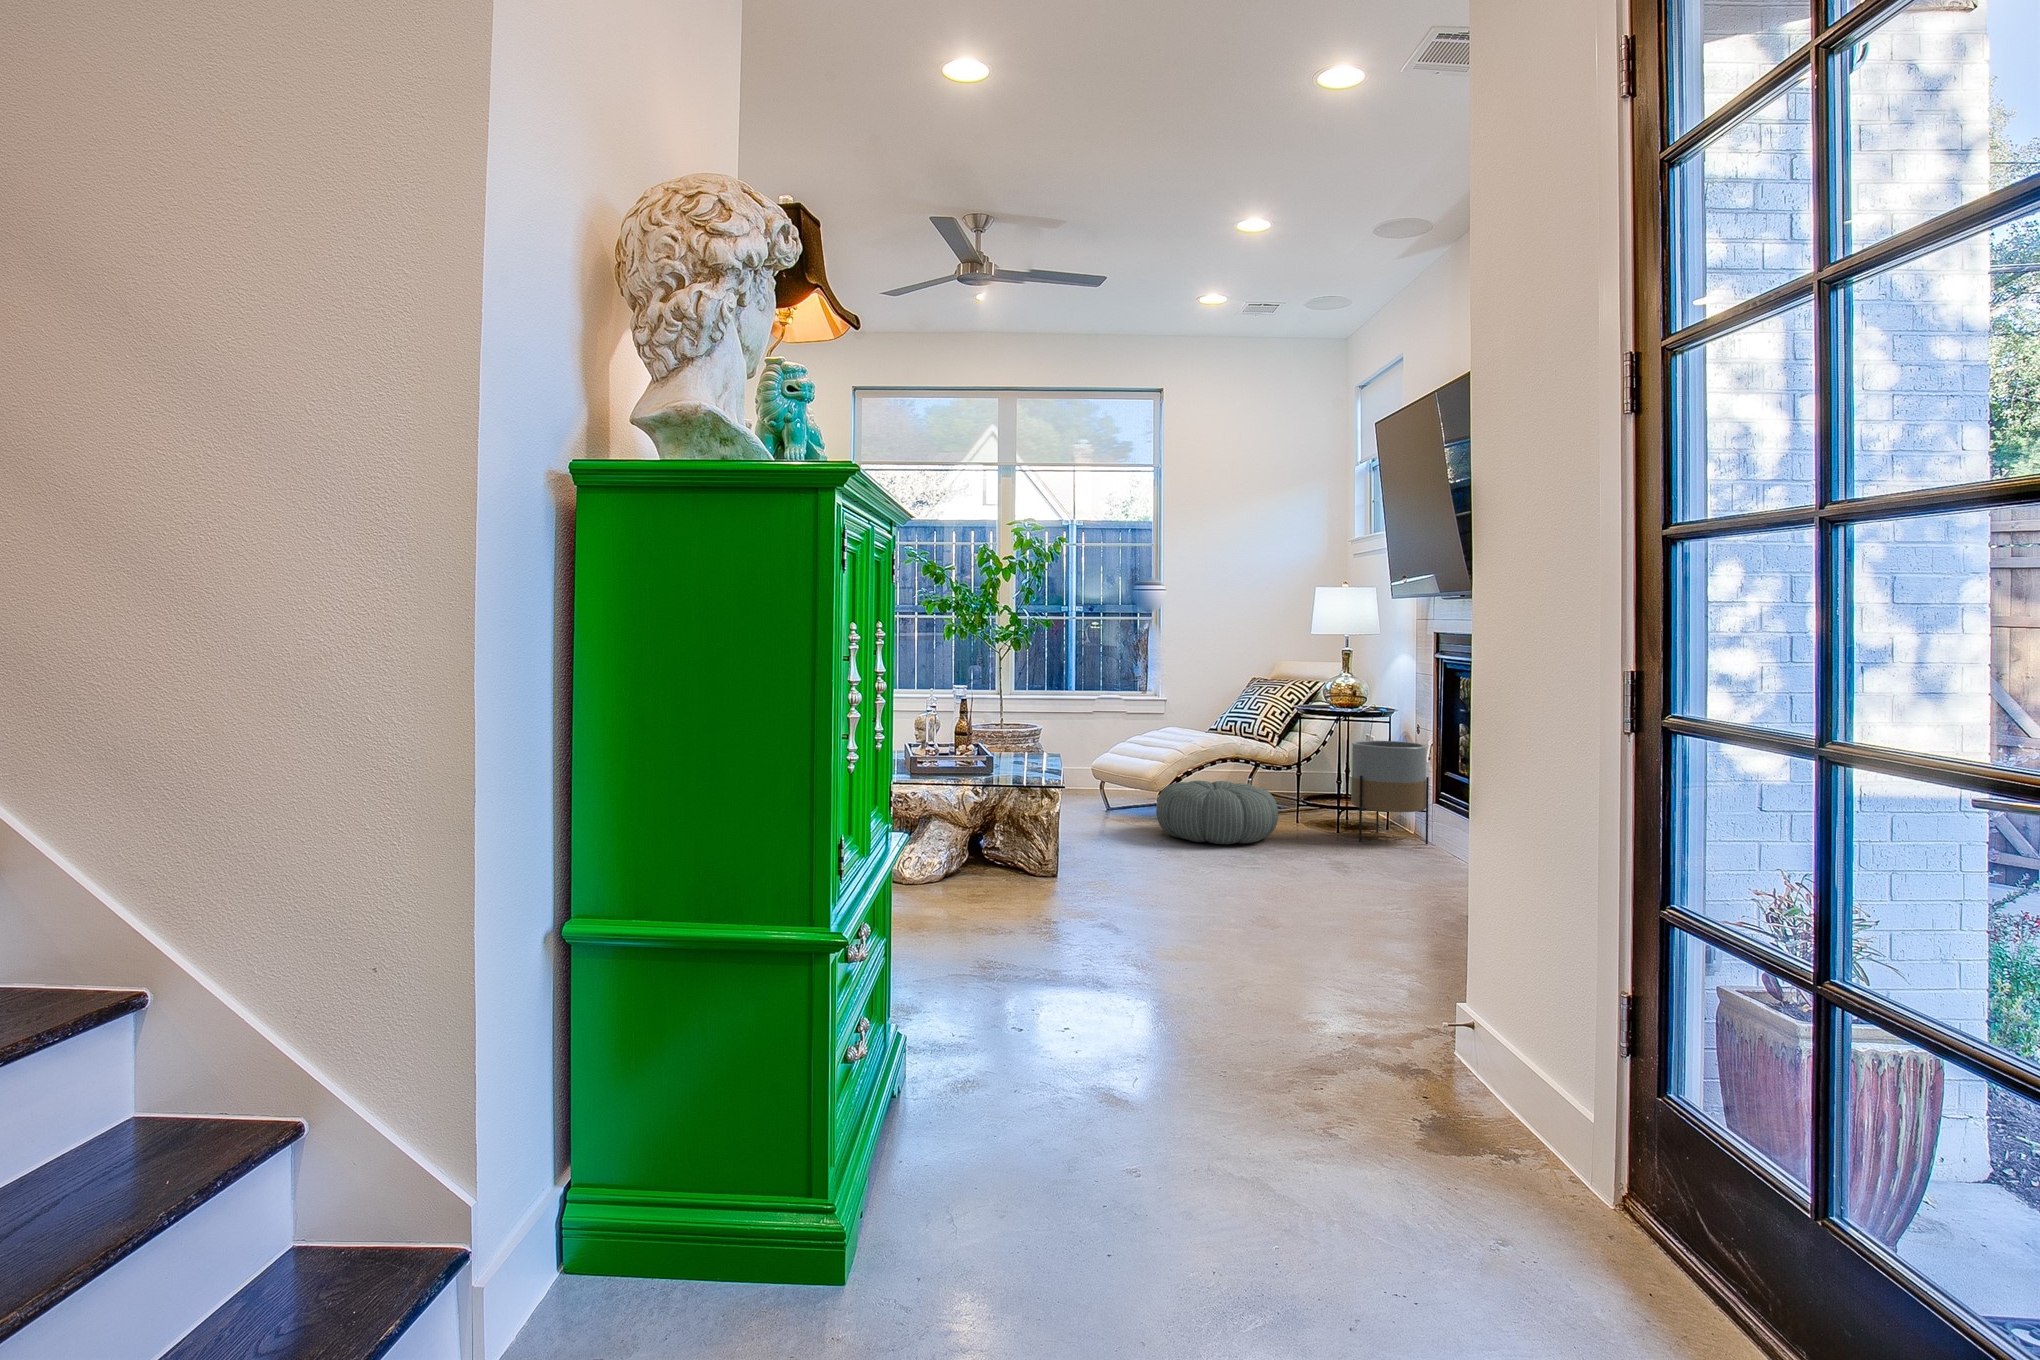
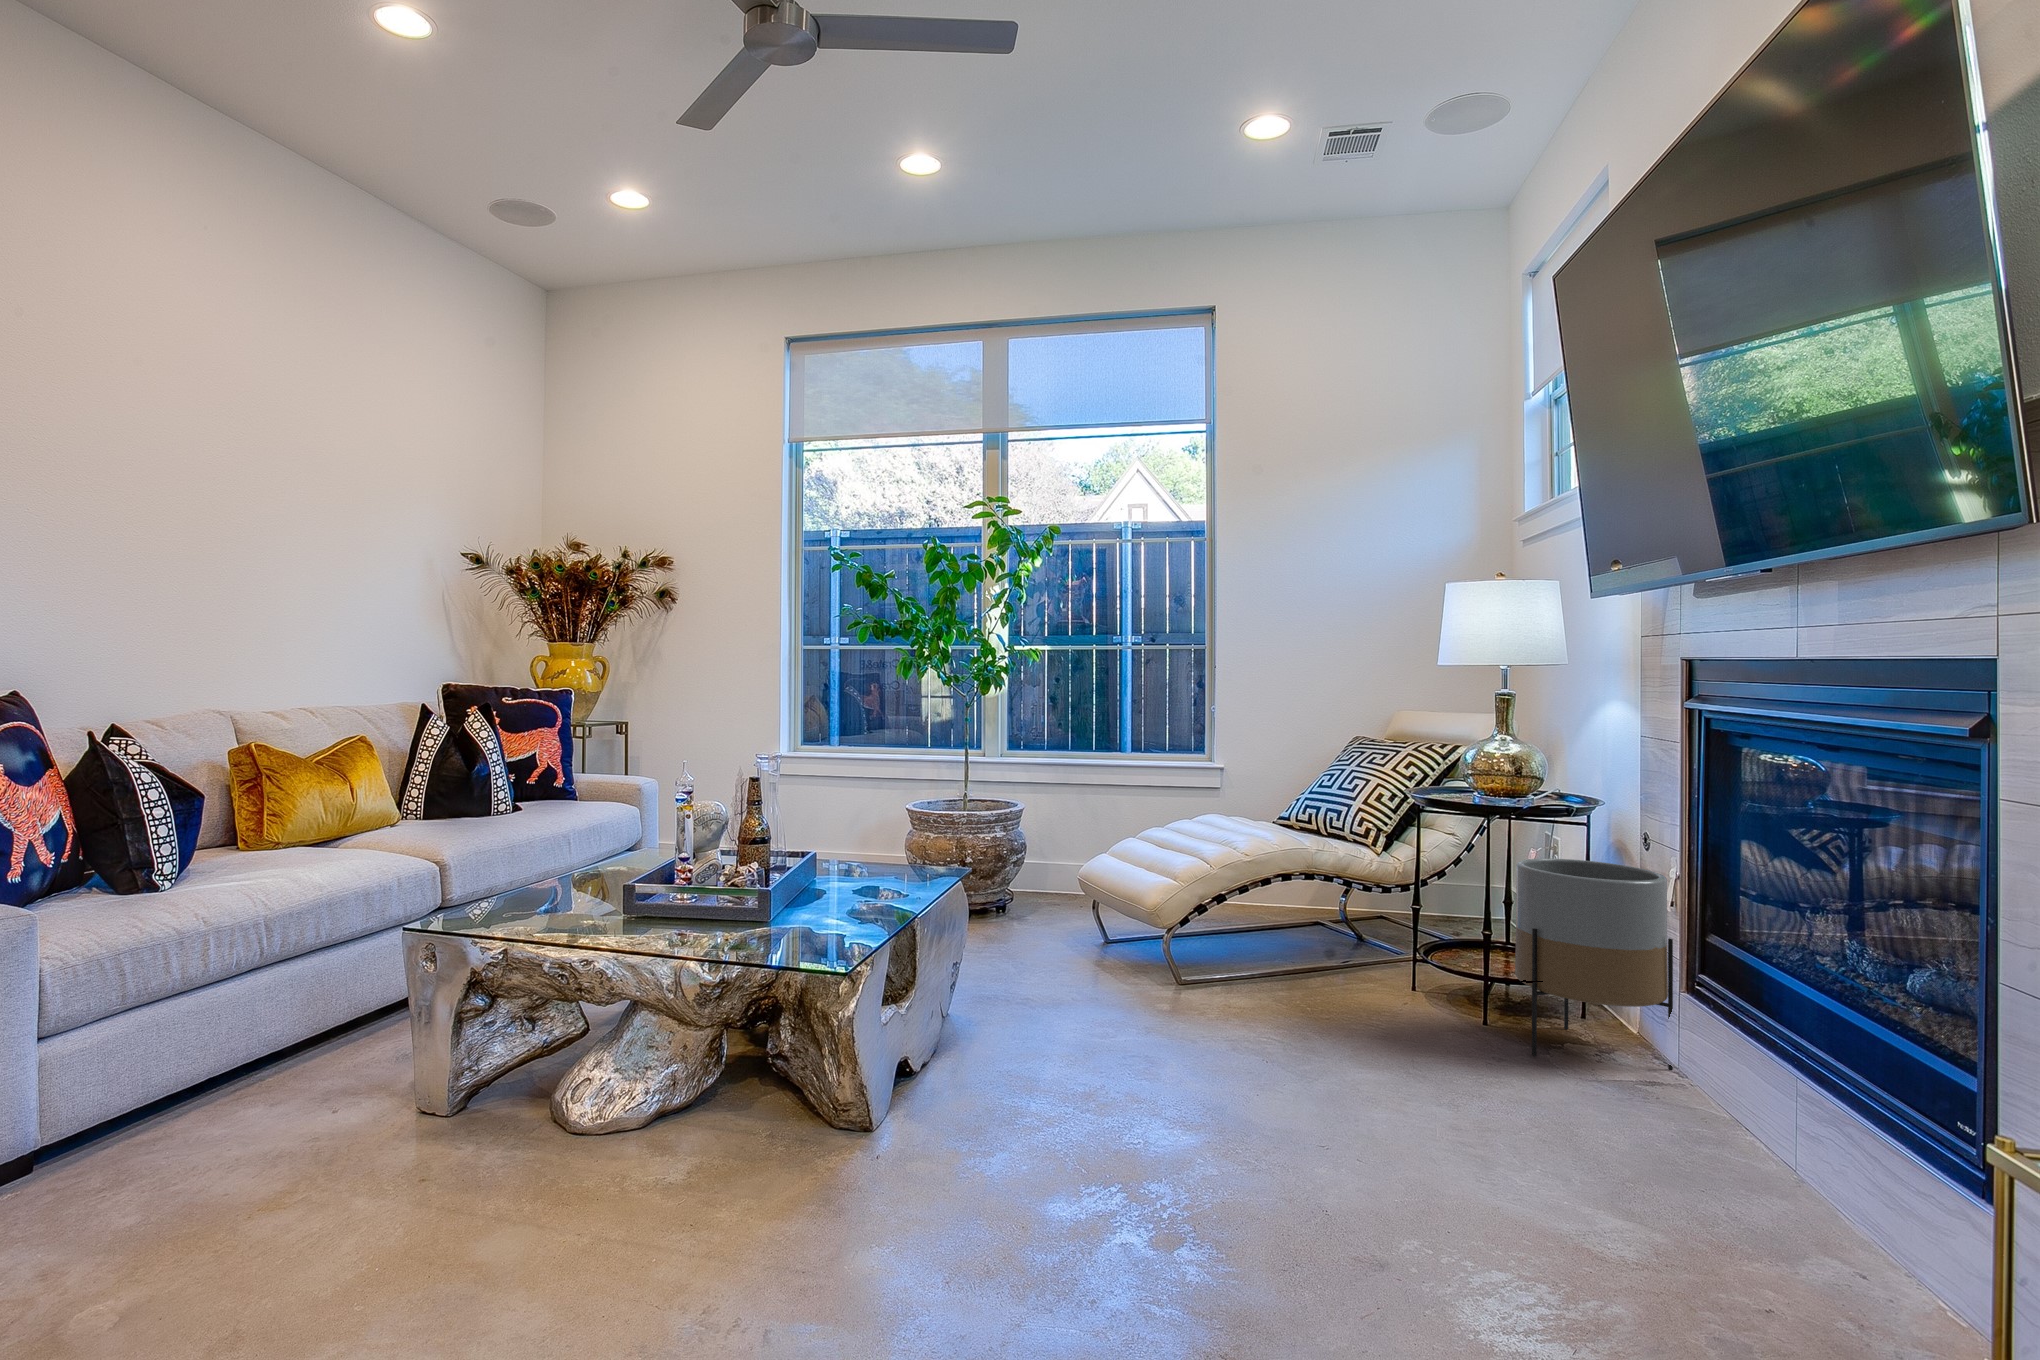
pouf: present [1156,781,1278,844] -> none [1152,915,1374,1048]

